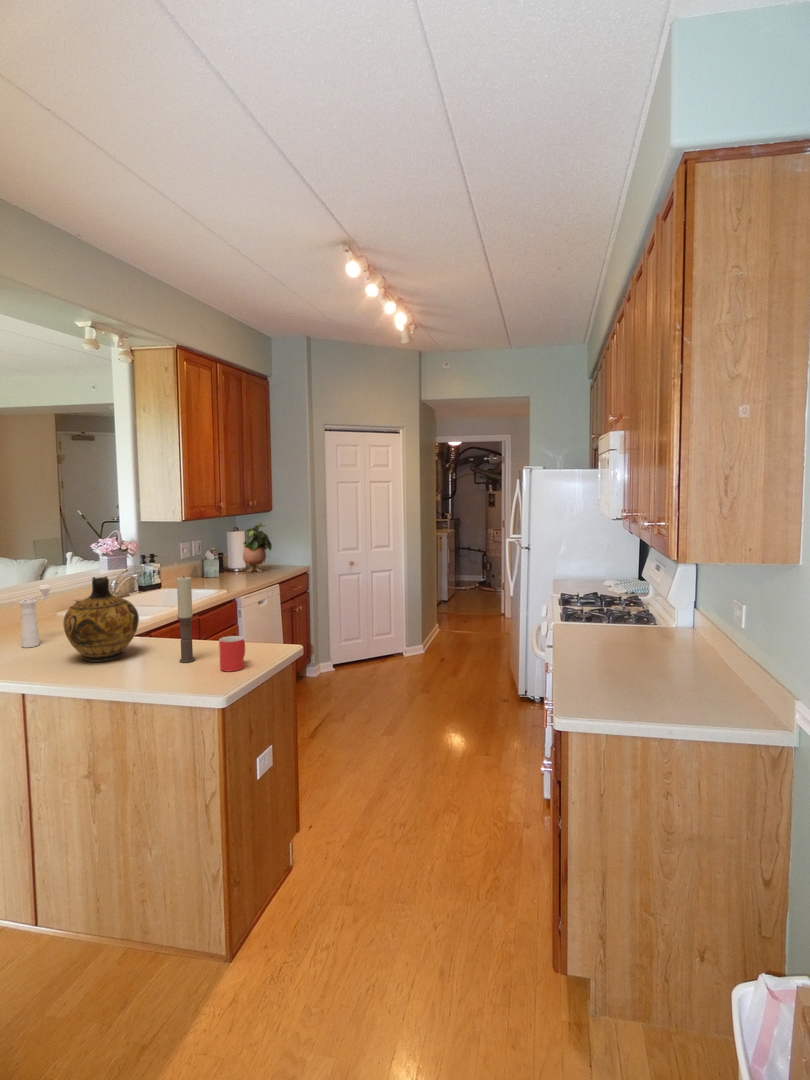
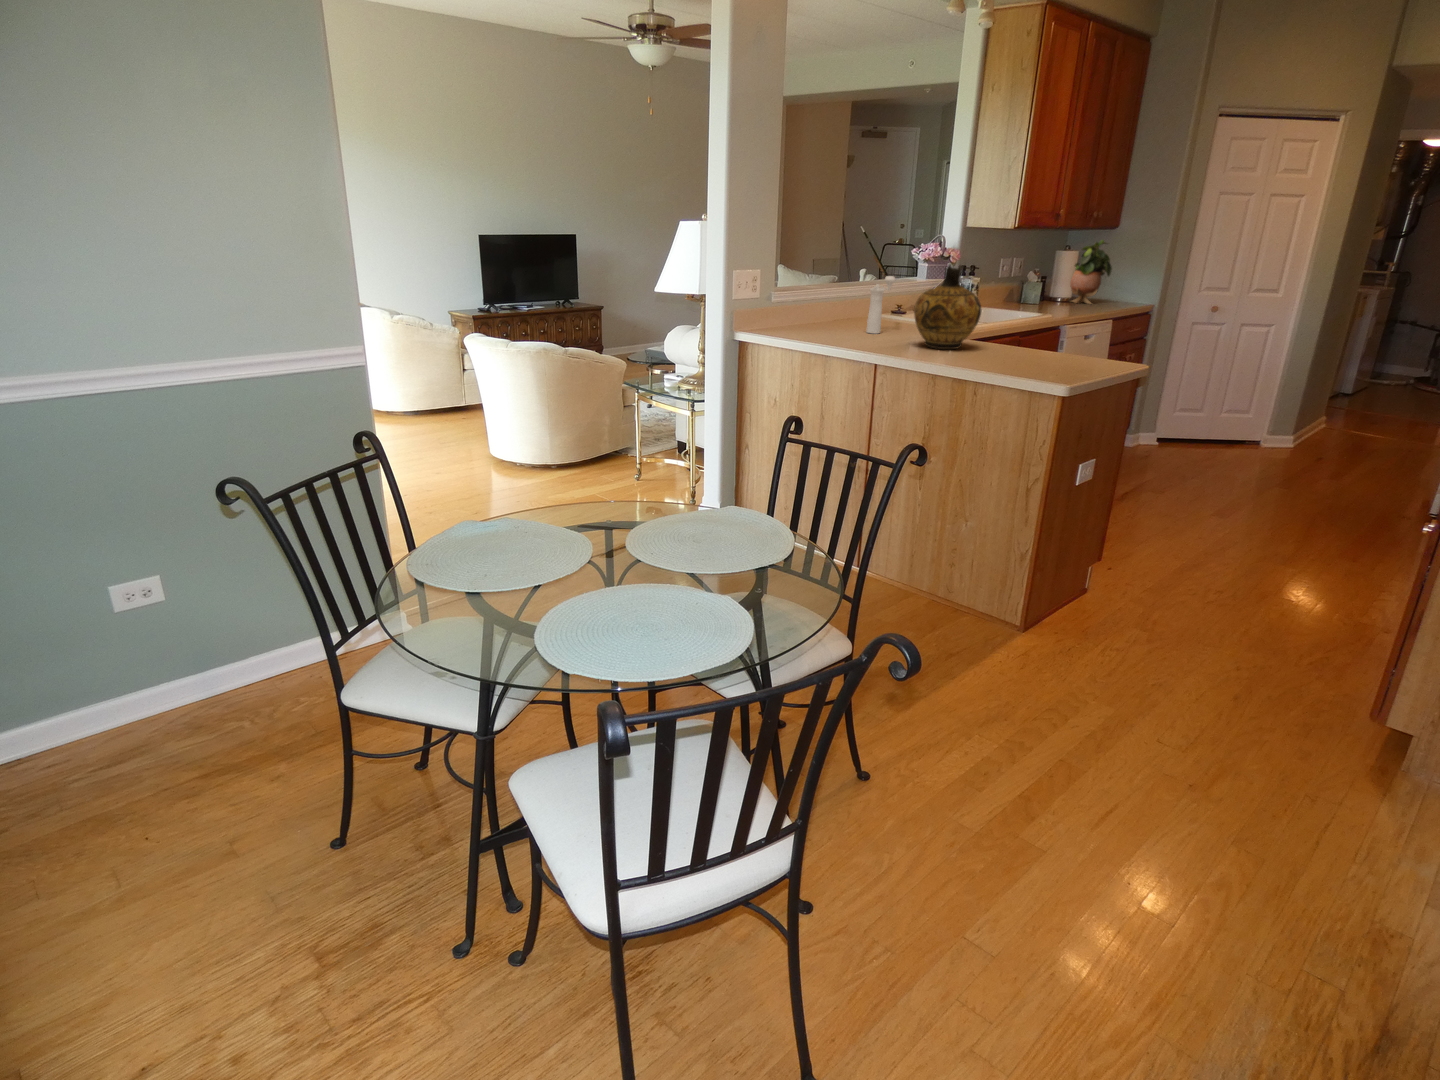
candle: present [177,576,195,662] -> none [1017,268,1047,360]
mug: present [219,636,245,671] -> none [1061,336,1092,371]

